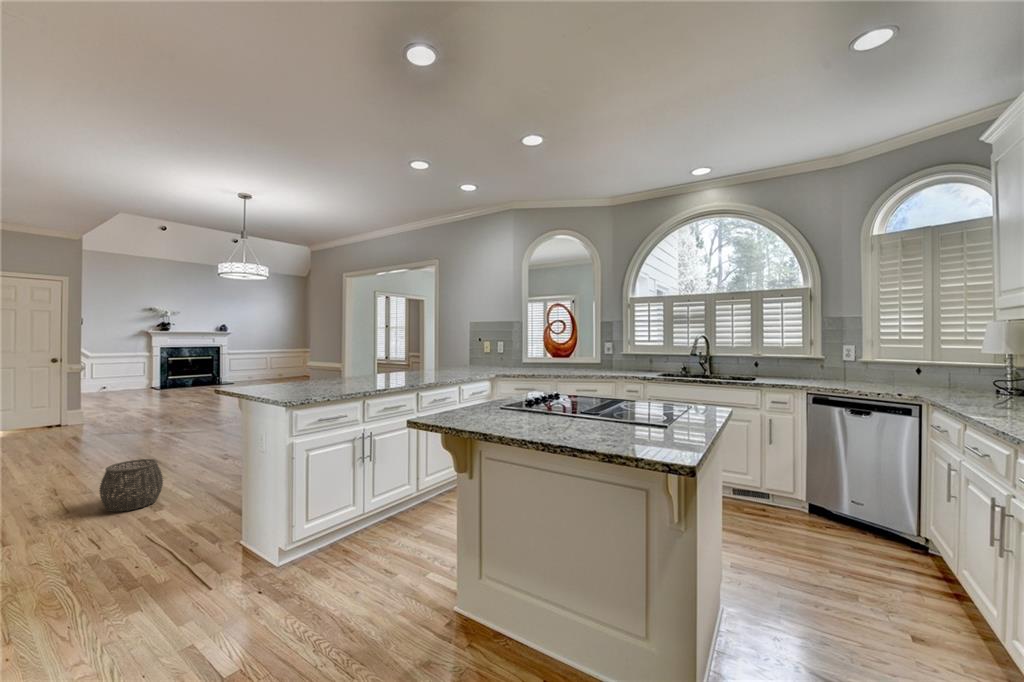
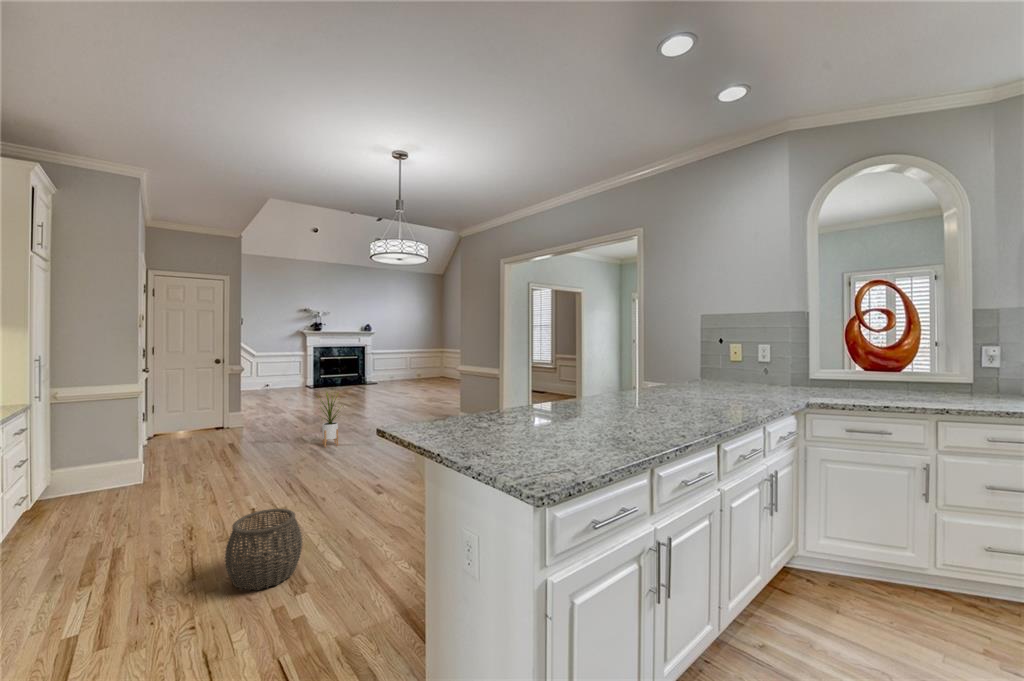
house plant: none [163,381,199,434] -> present [319,393,342,447]

